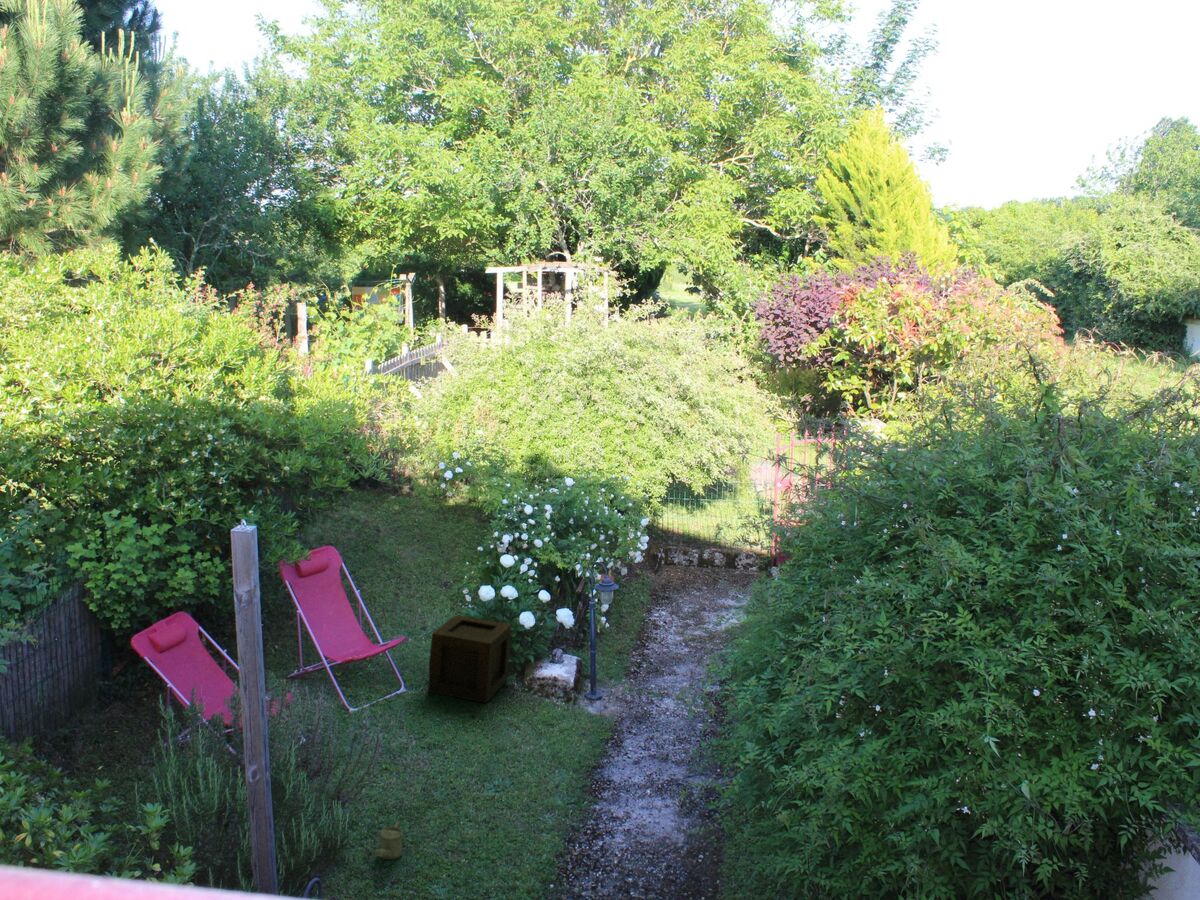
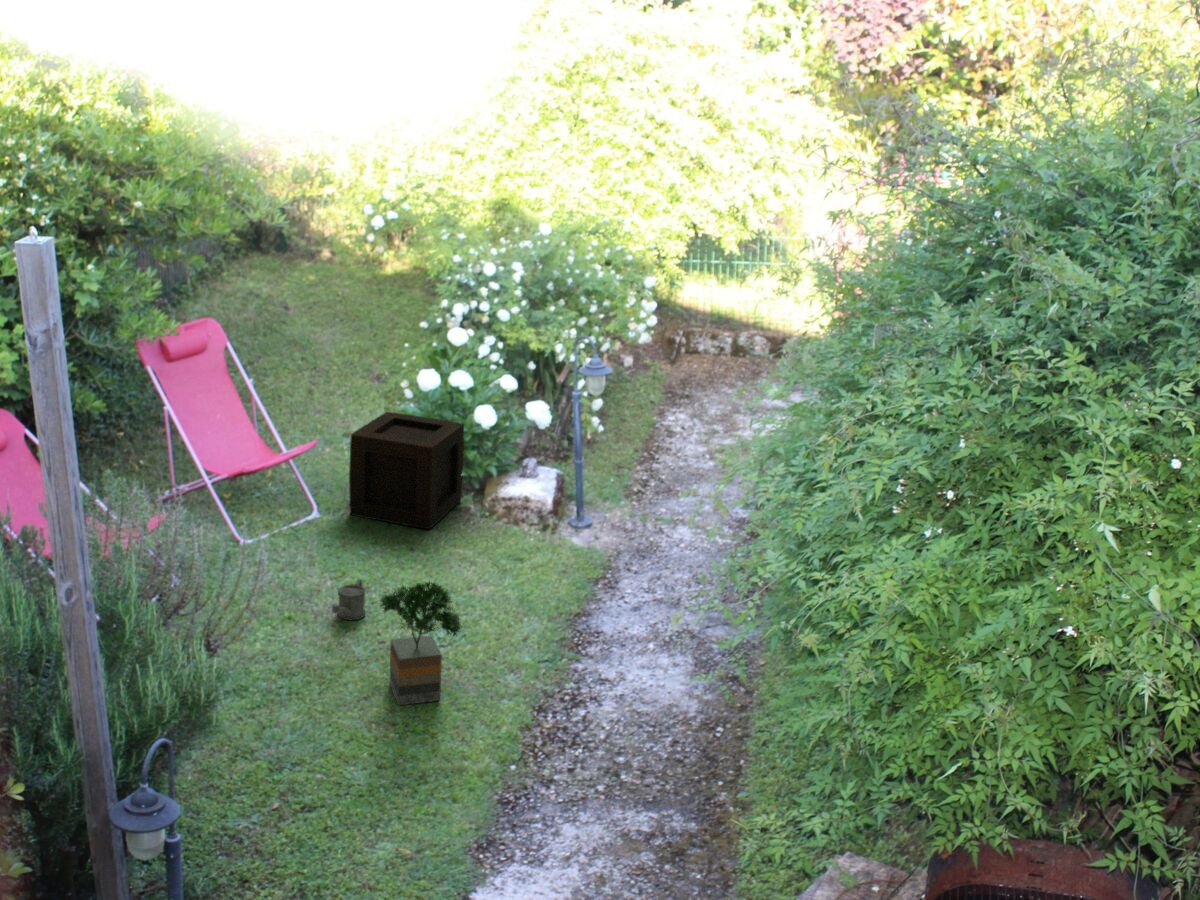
potted tree: none [460,745,519,837] -> present [380,582,461,705]
watering can: present [375,821,403,860] -> present [332,579,365,620]

